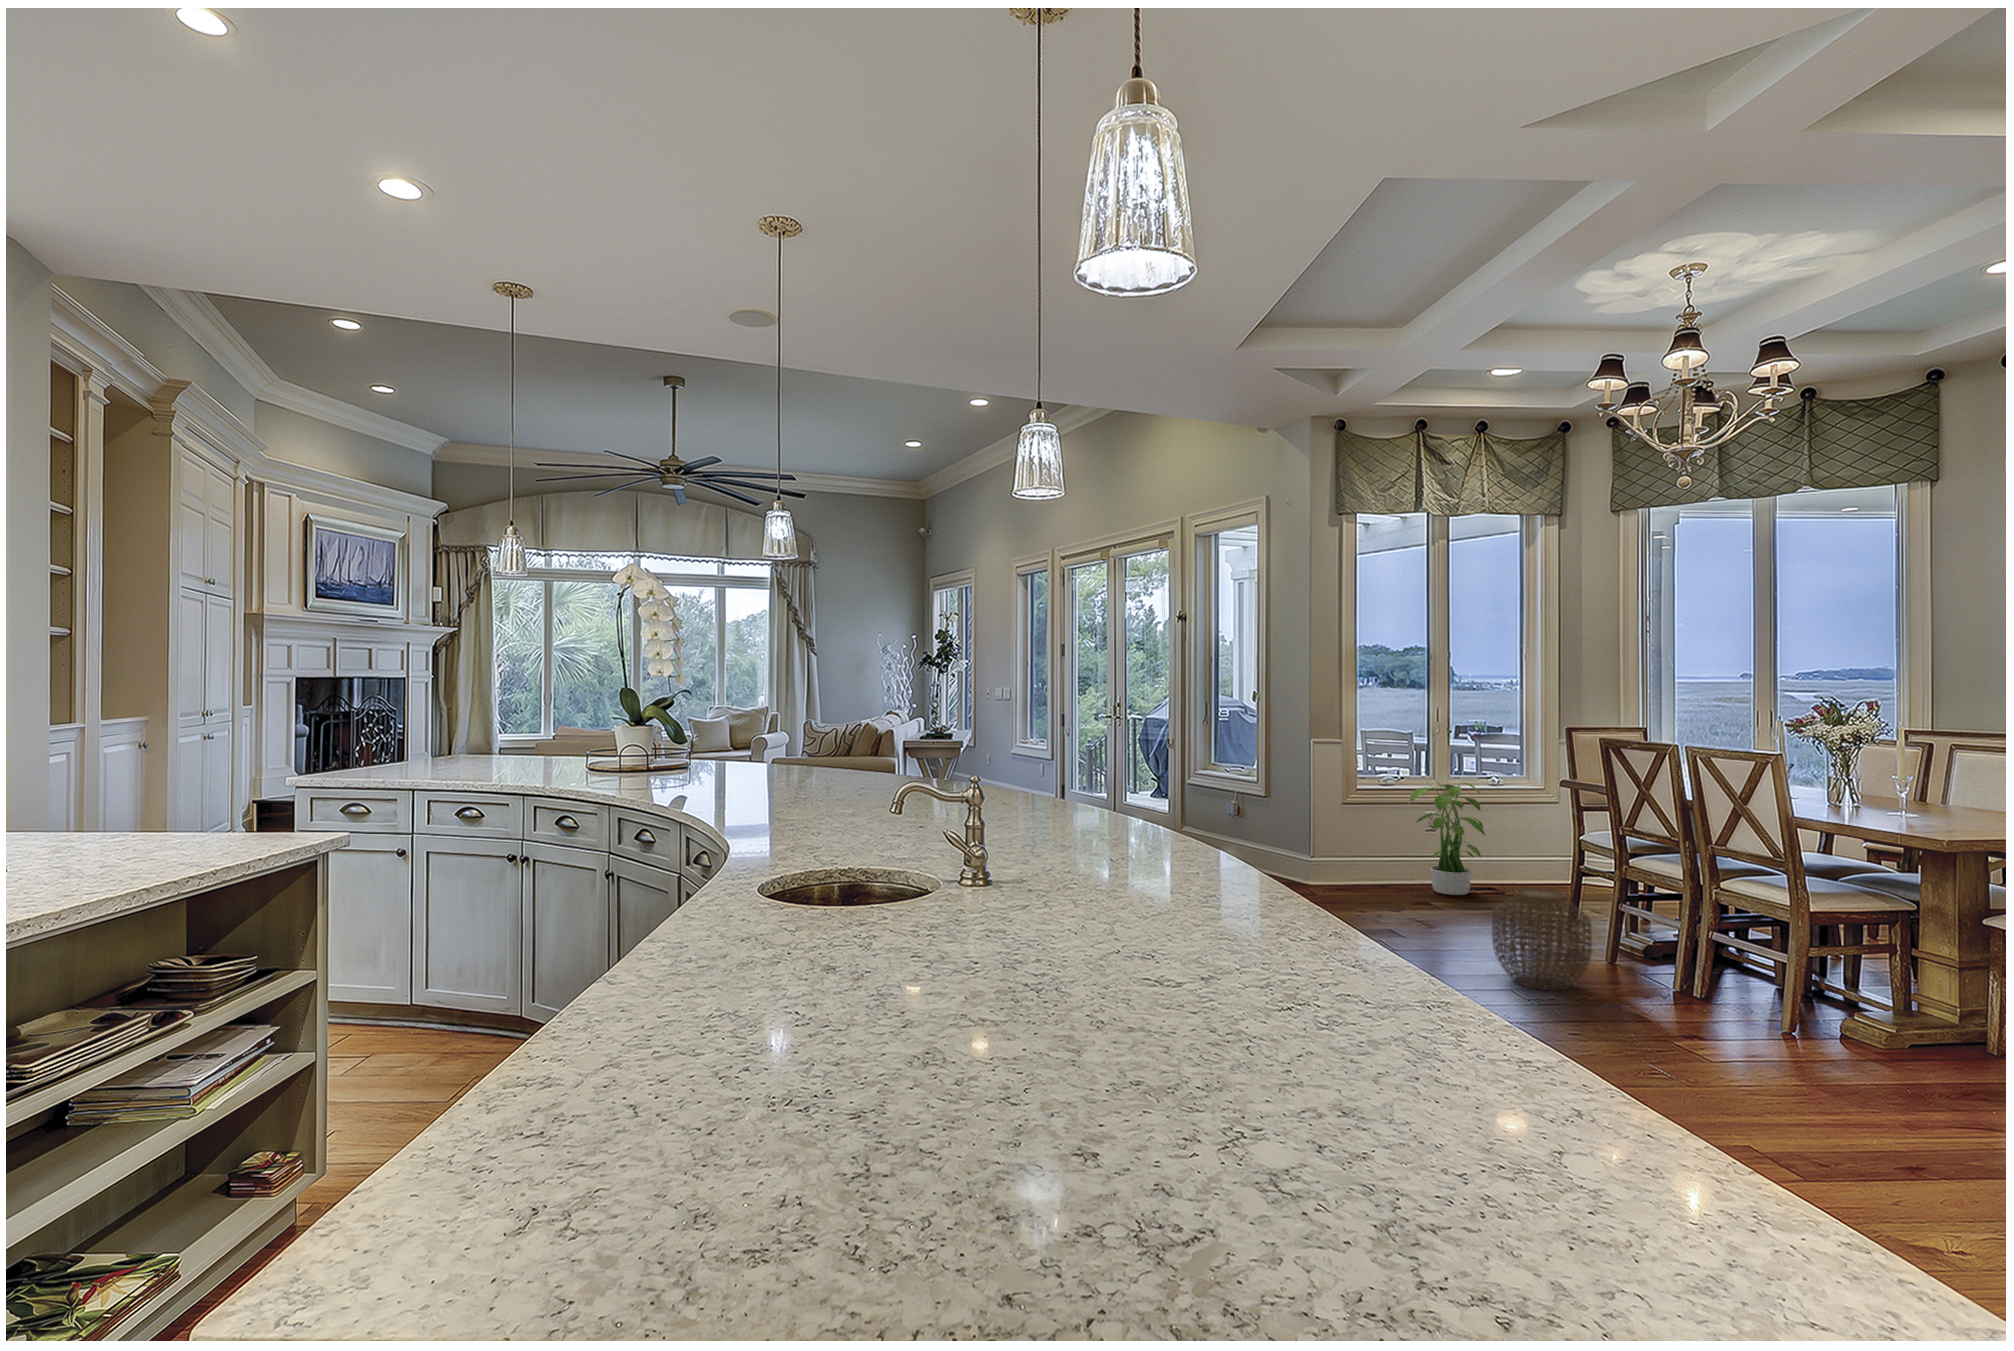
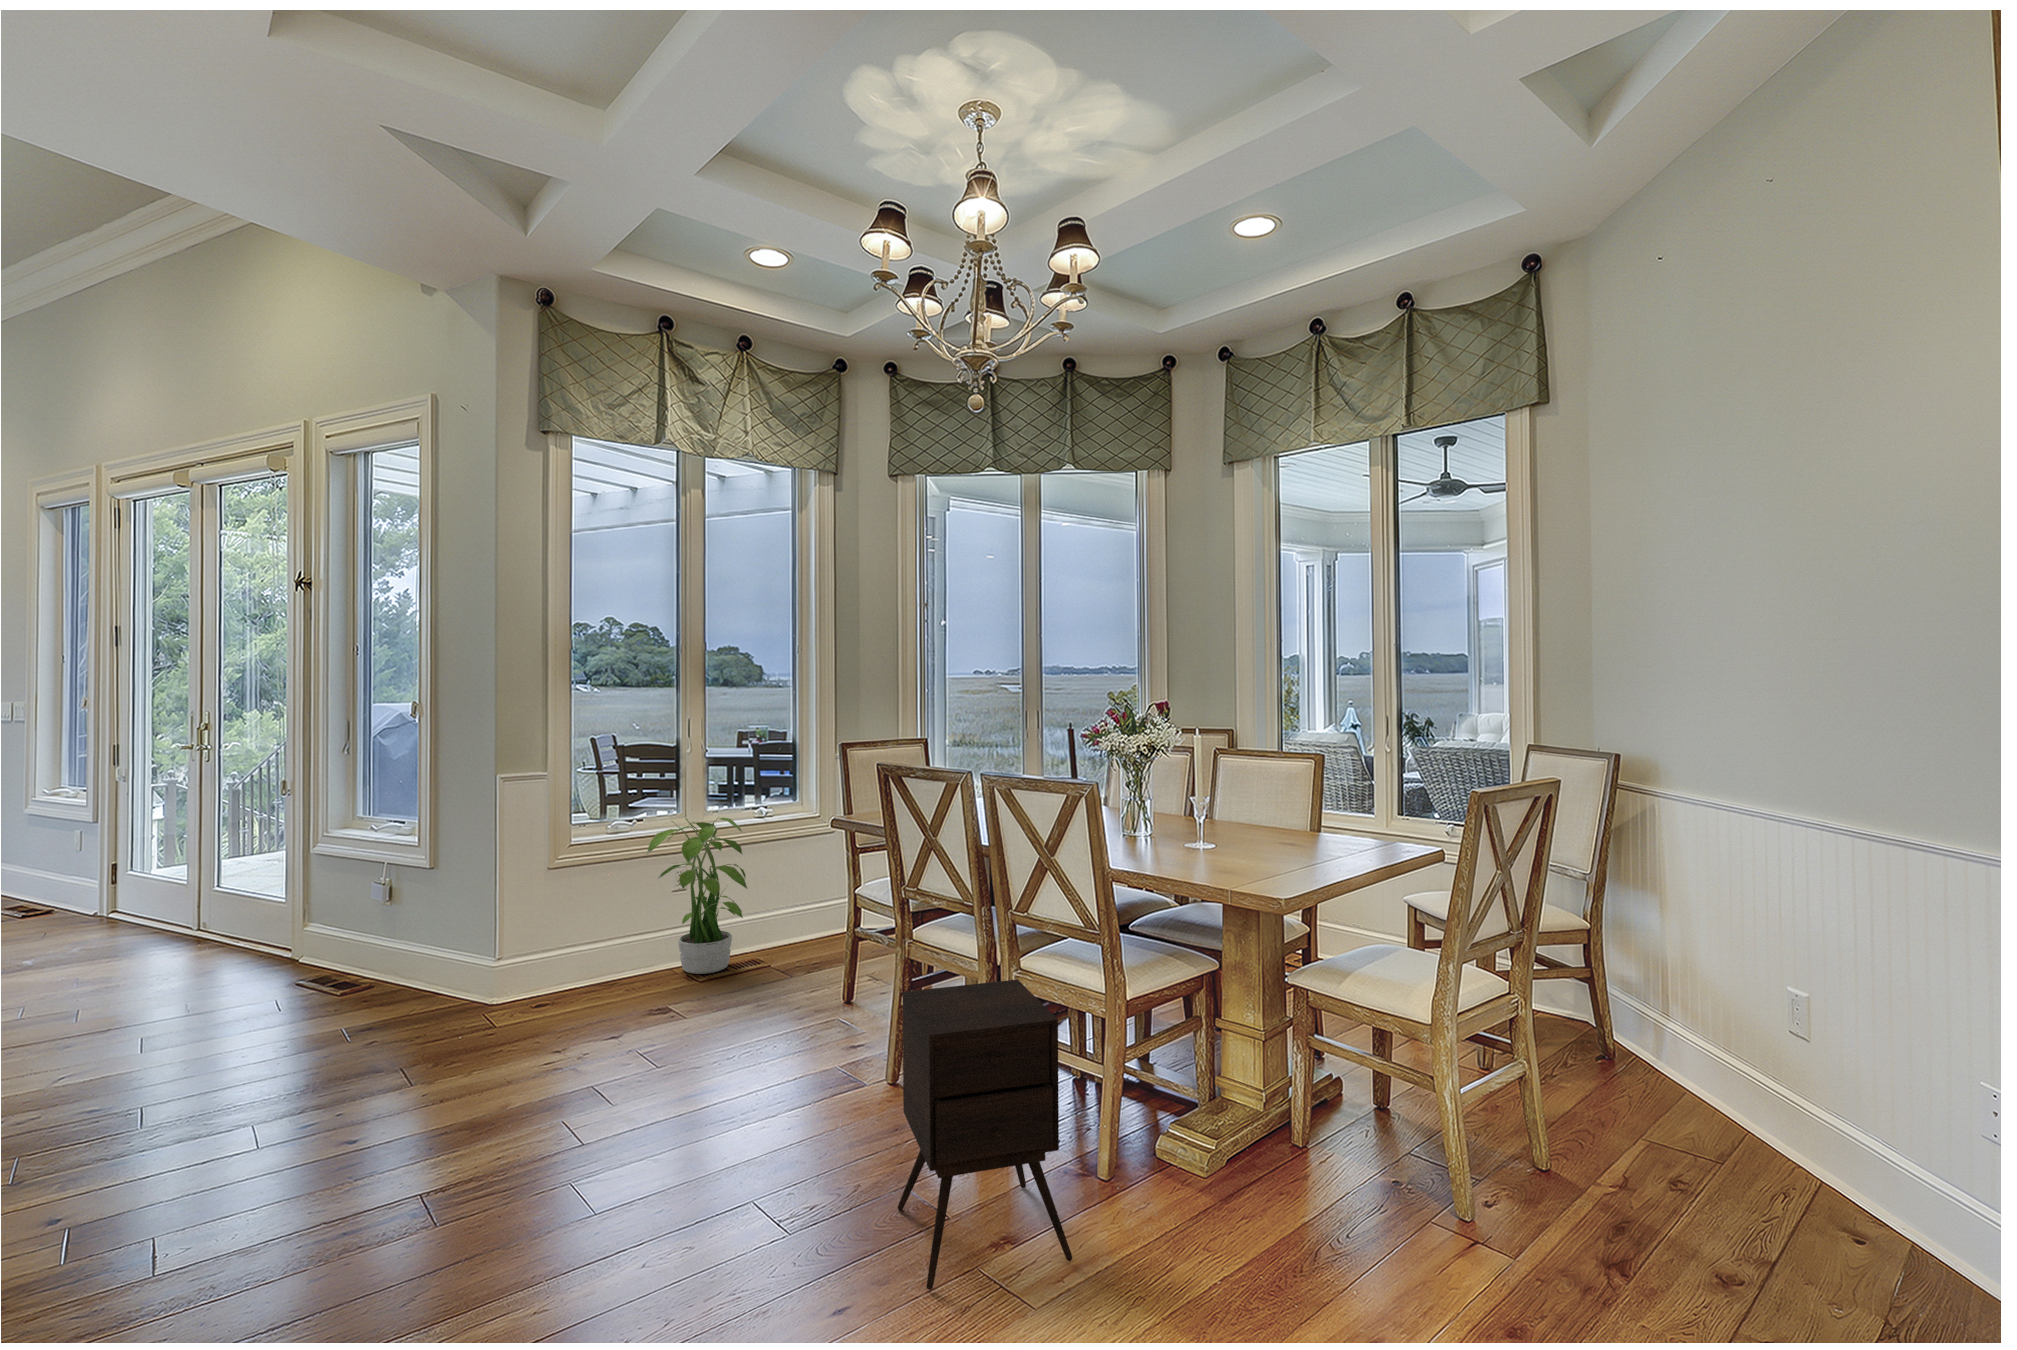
side table: none [1611,874,1746,1059] -> present [898,980,1072,1290]
woven basket: present [1492,888,1592,990] -> none [734,1003,872,1171]

